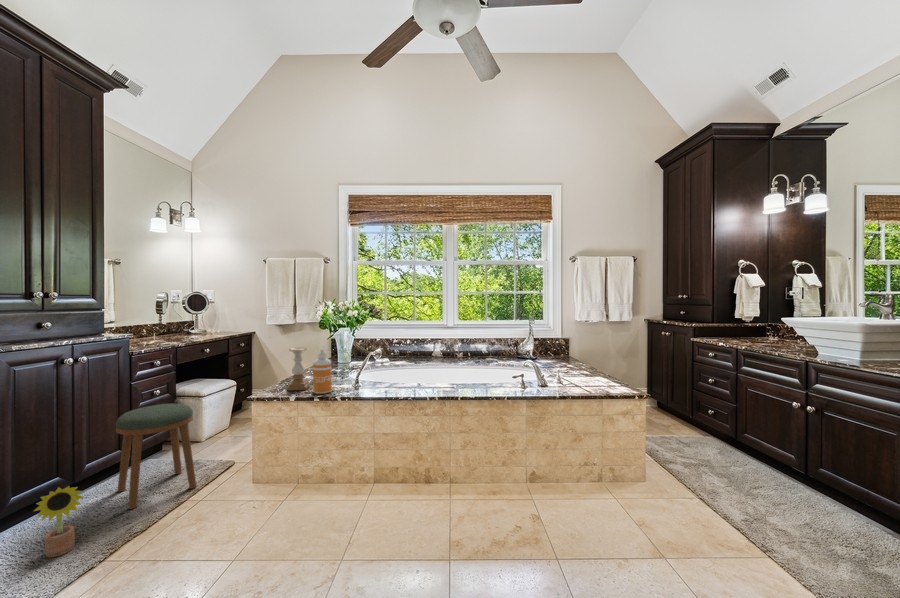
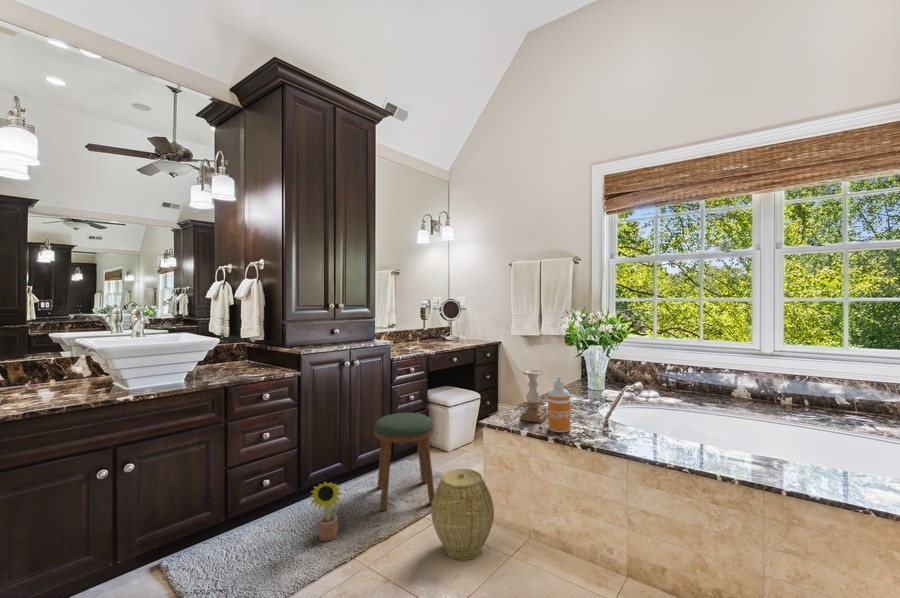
woven basket: none [202,439,267,521] -> present [431,469,494,560]

